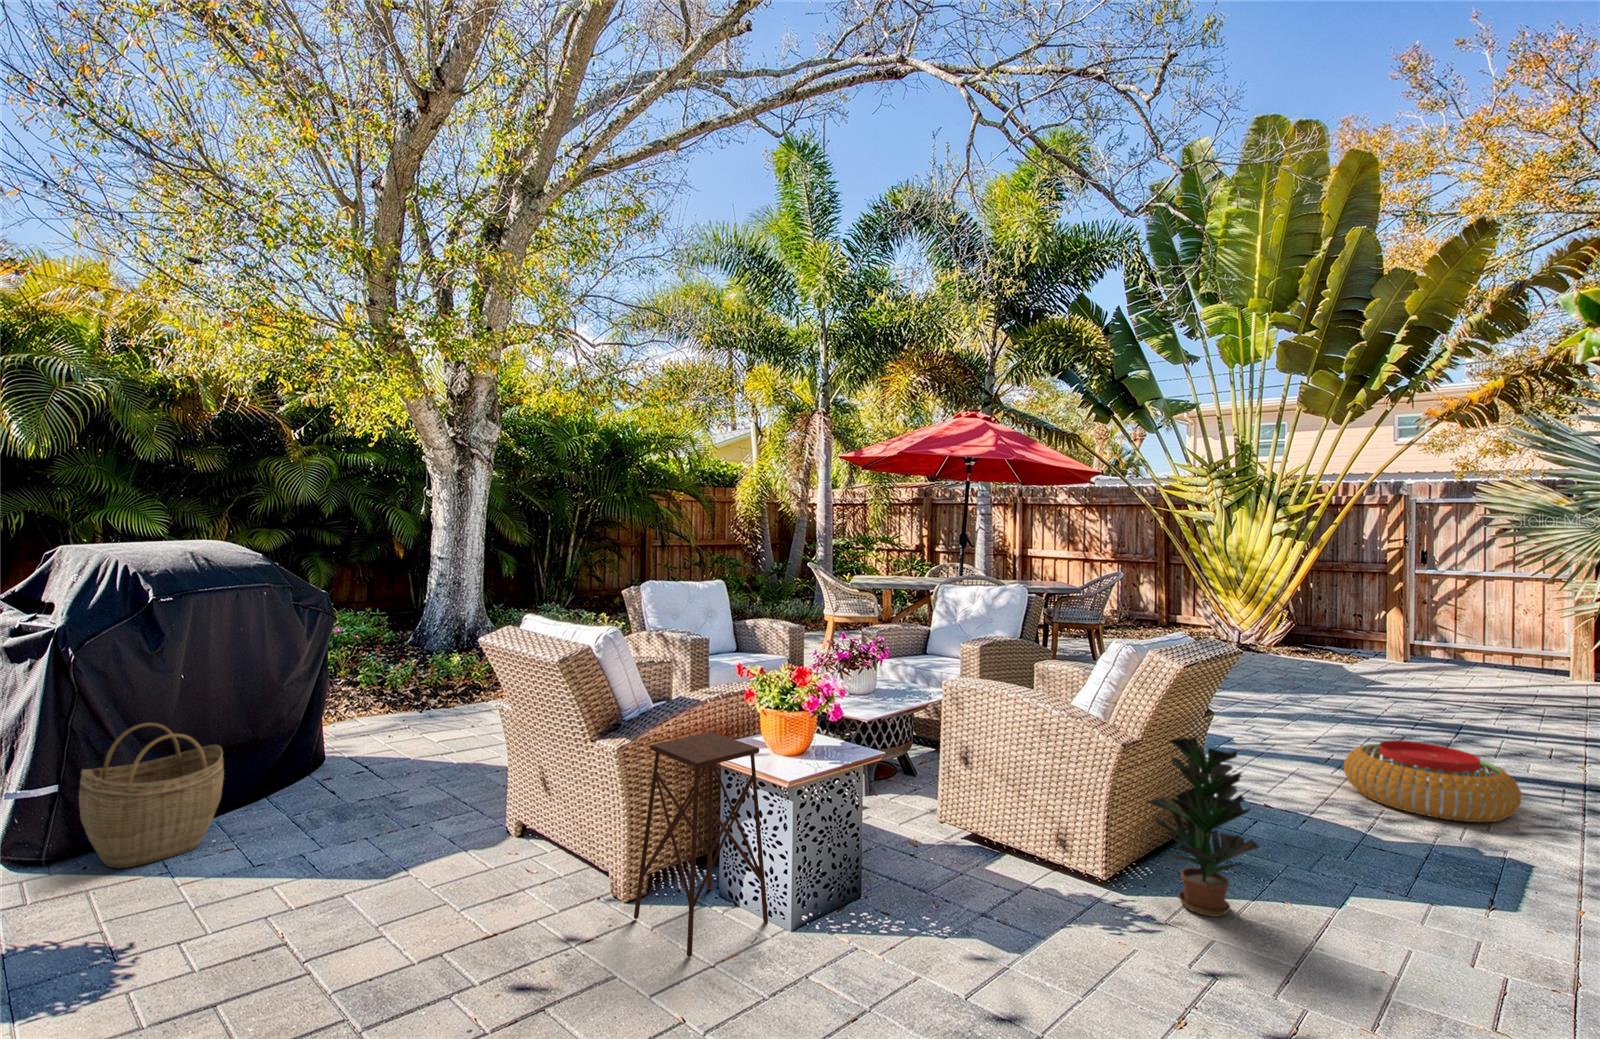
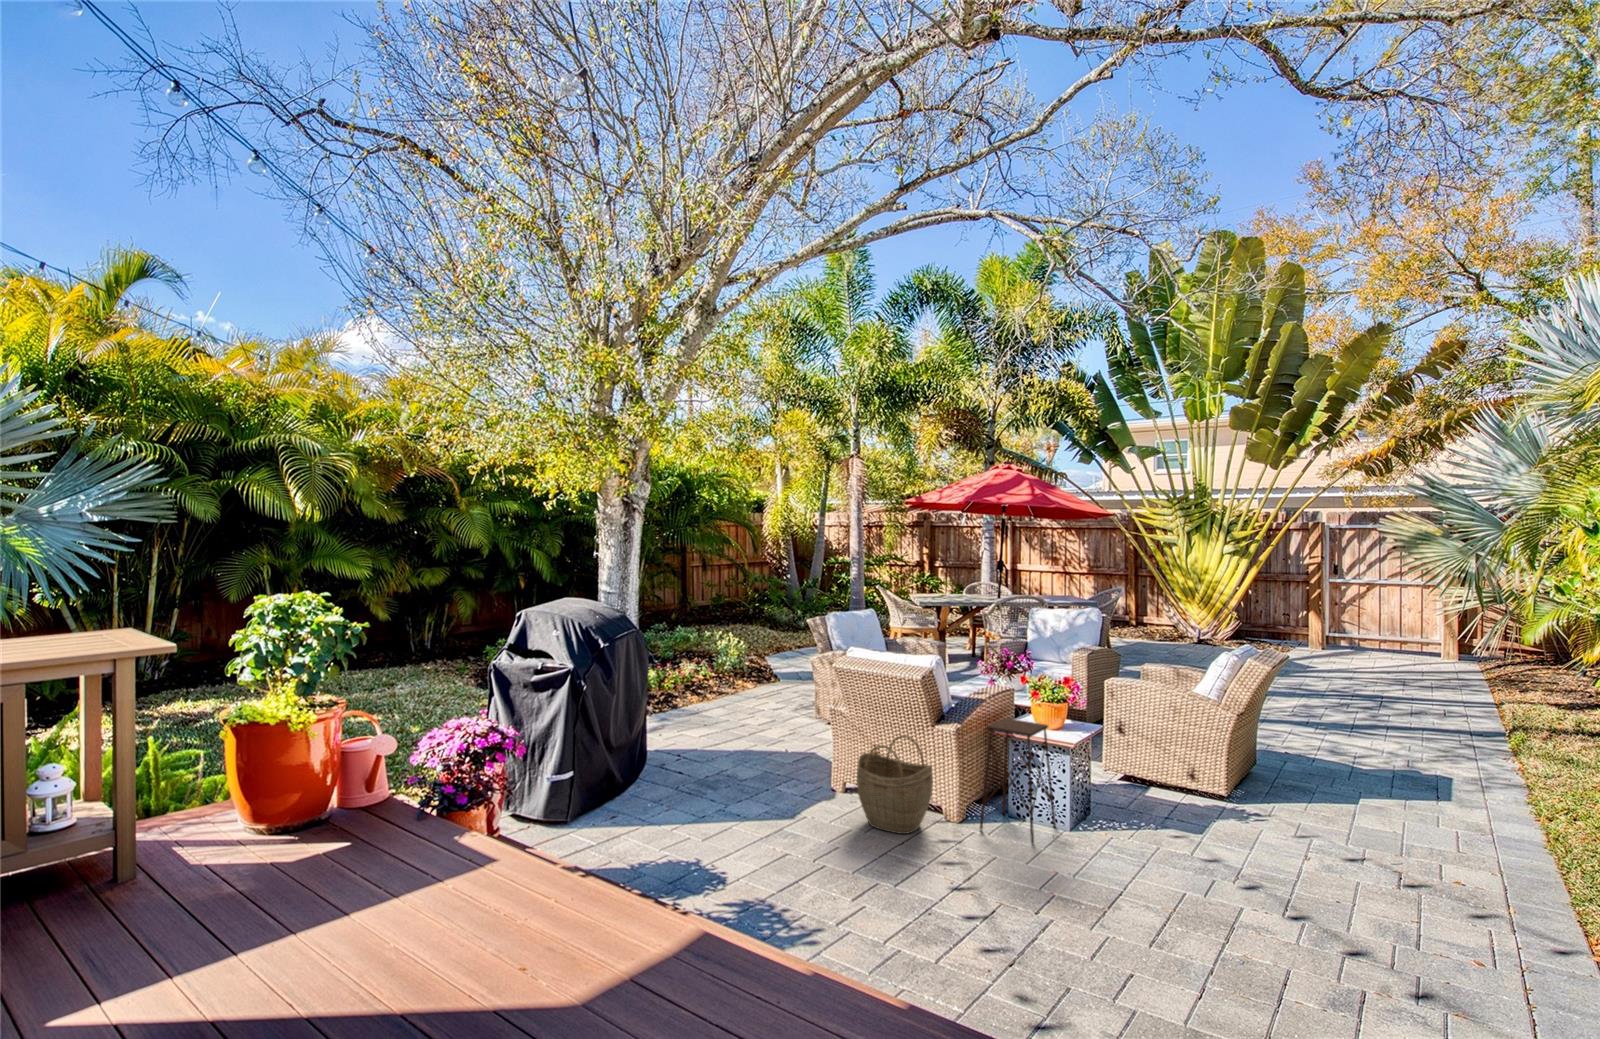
woven basket: present [79,723,224,868] -> present [857,735,933,834]
potted plant: present [1147,737,1259,917] -> none [1243,707,1312,808]
pouf: present [1344,740,1522,822] -> none [1324,706,1432,754]

